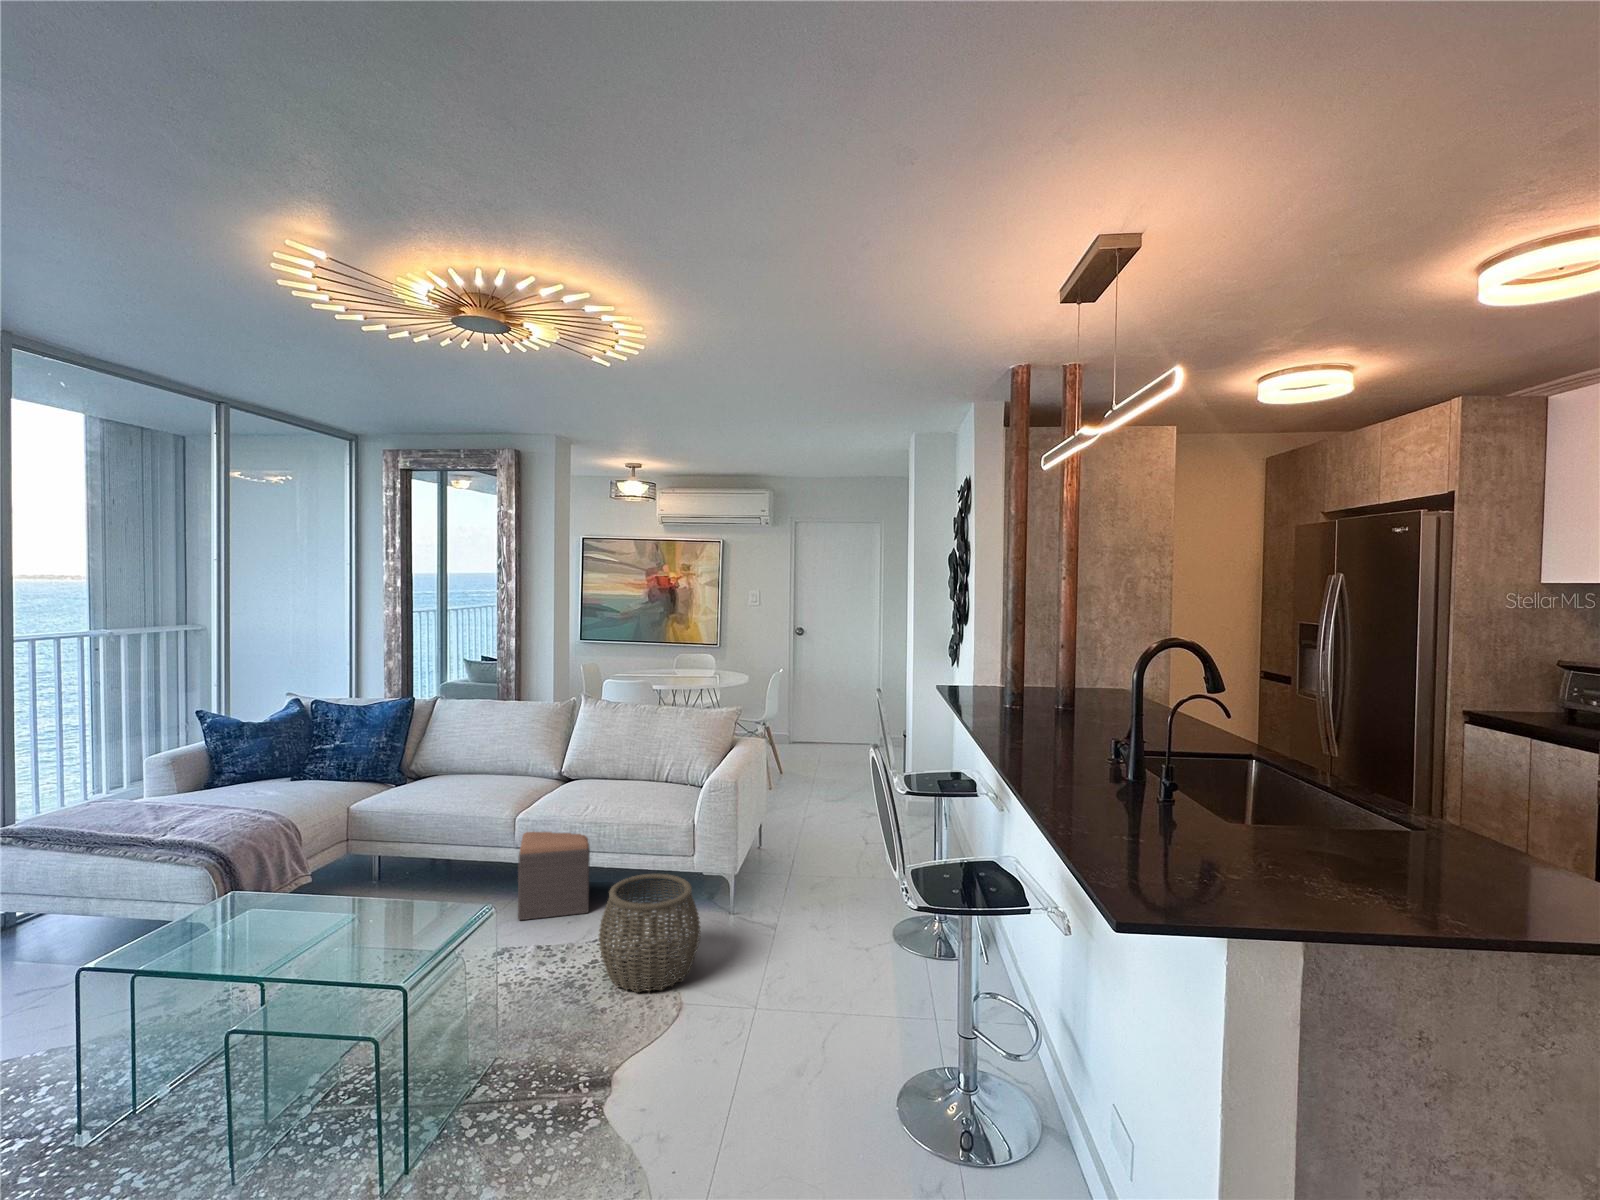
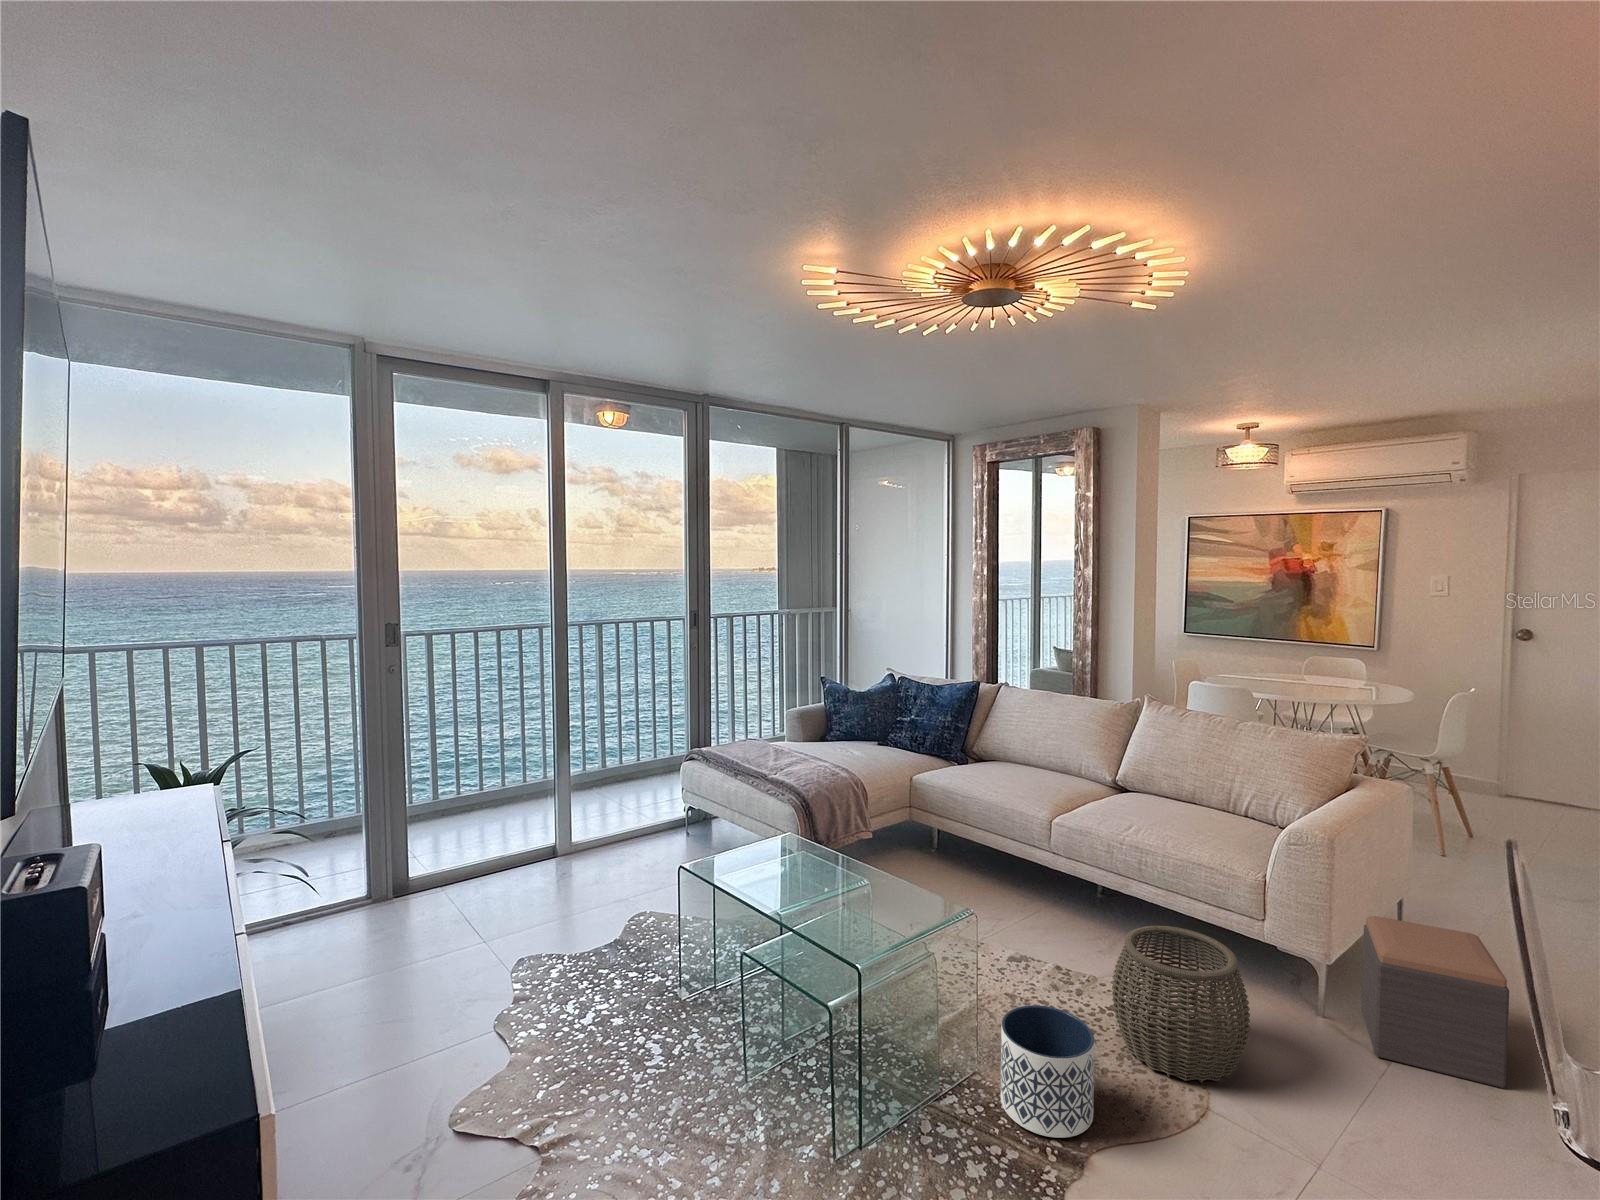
footstool: present [518,831,590,920] -> present [1361,916,1509,1088]
planter: none [525,968,607,1081] -> present [1001,1005,1094,1138]

